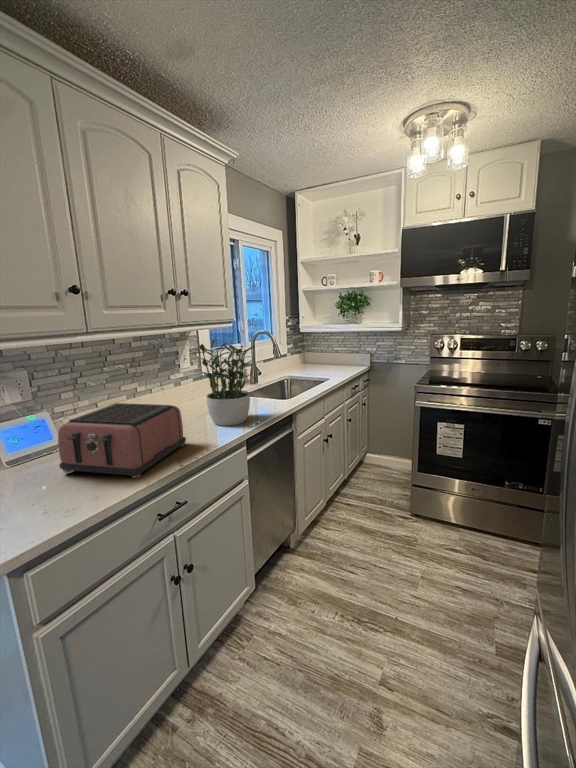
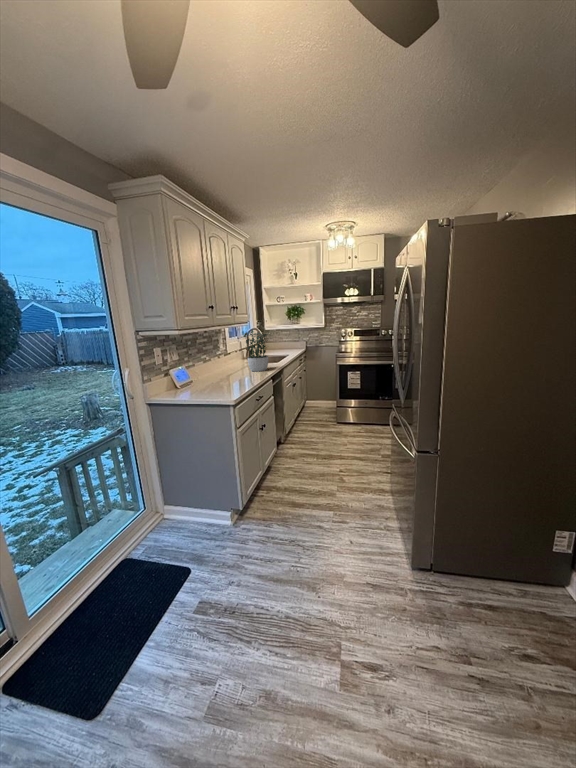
toaster: present [58,403,186,478] -> none [208,358,250,386]

